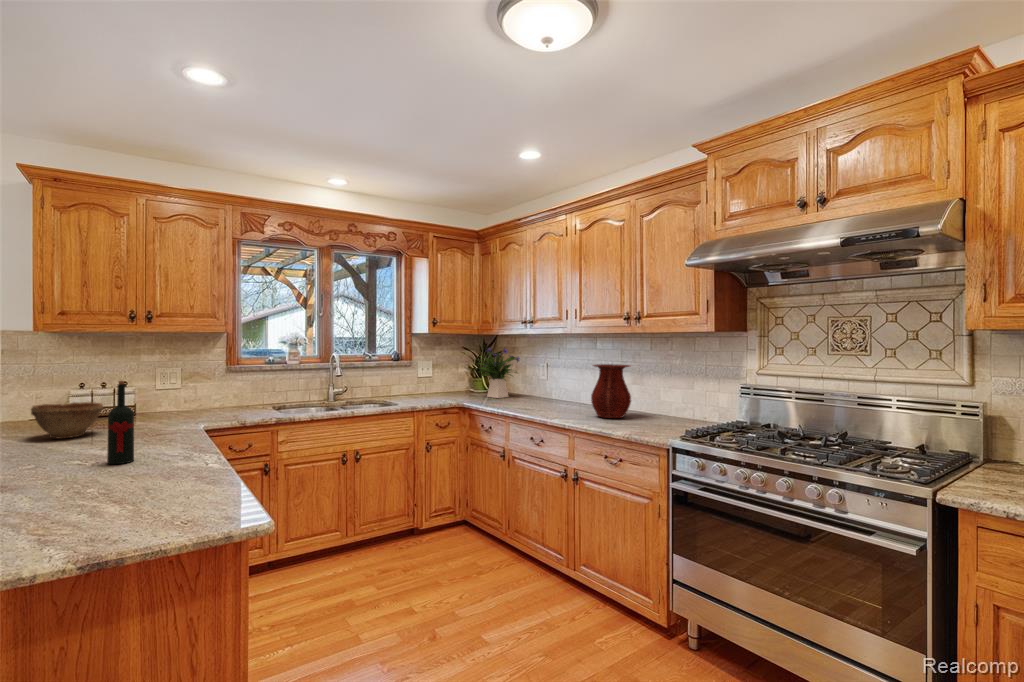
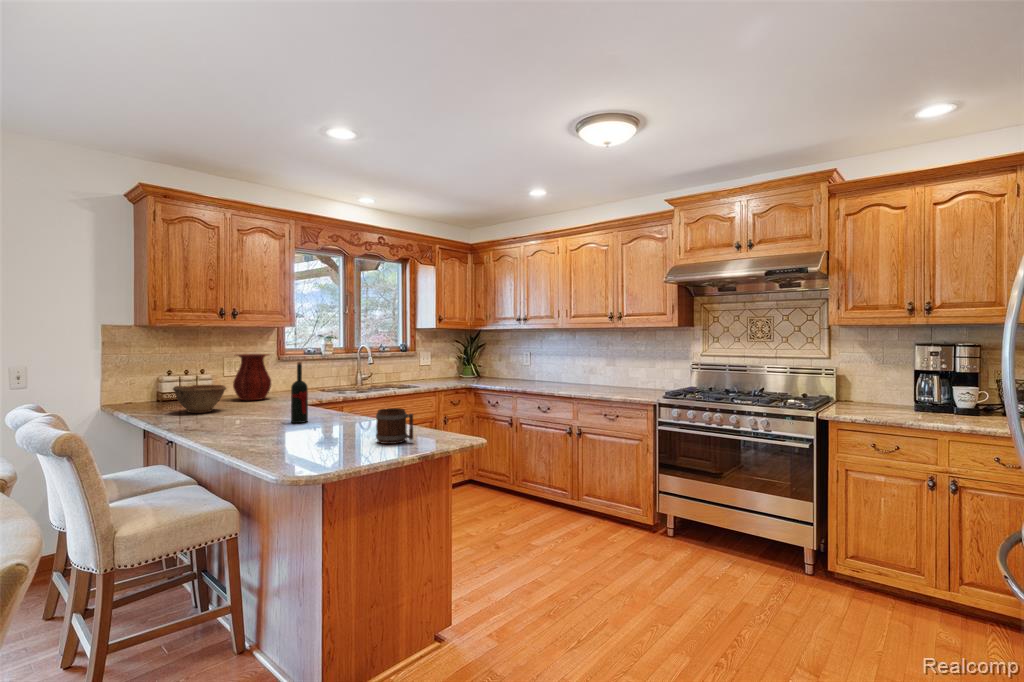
flower arrangement: present [479,348,520,398] -> none [468,338,510,381]
vase: present [591,364,631,418] -> present [233,354,271,400]
mug: none [97,462,156,524] -> present [376,408,413,444]

